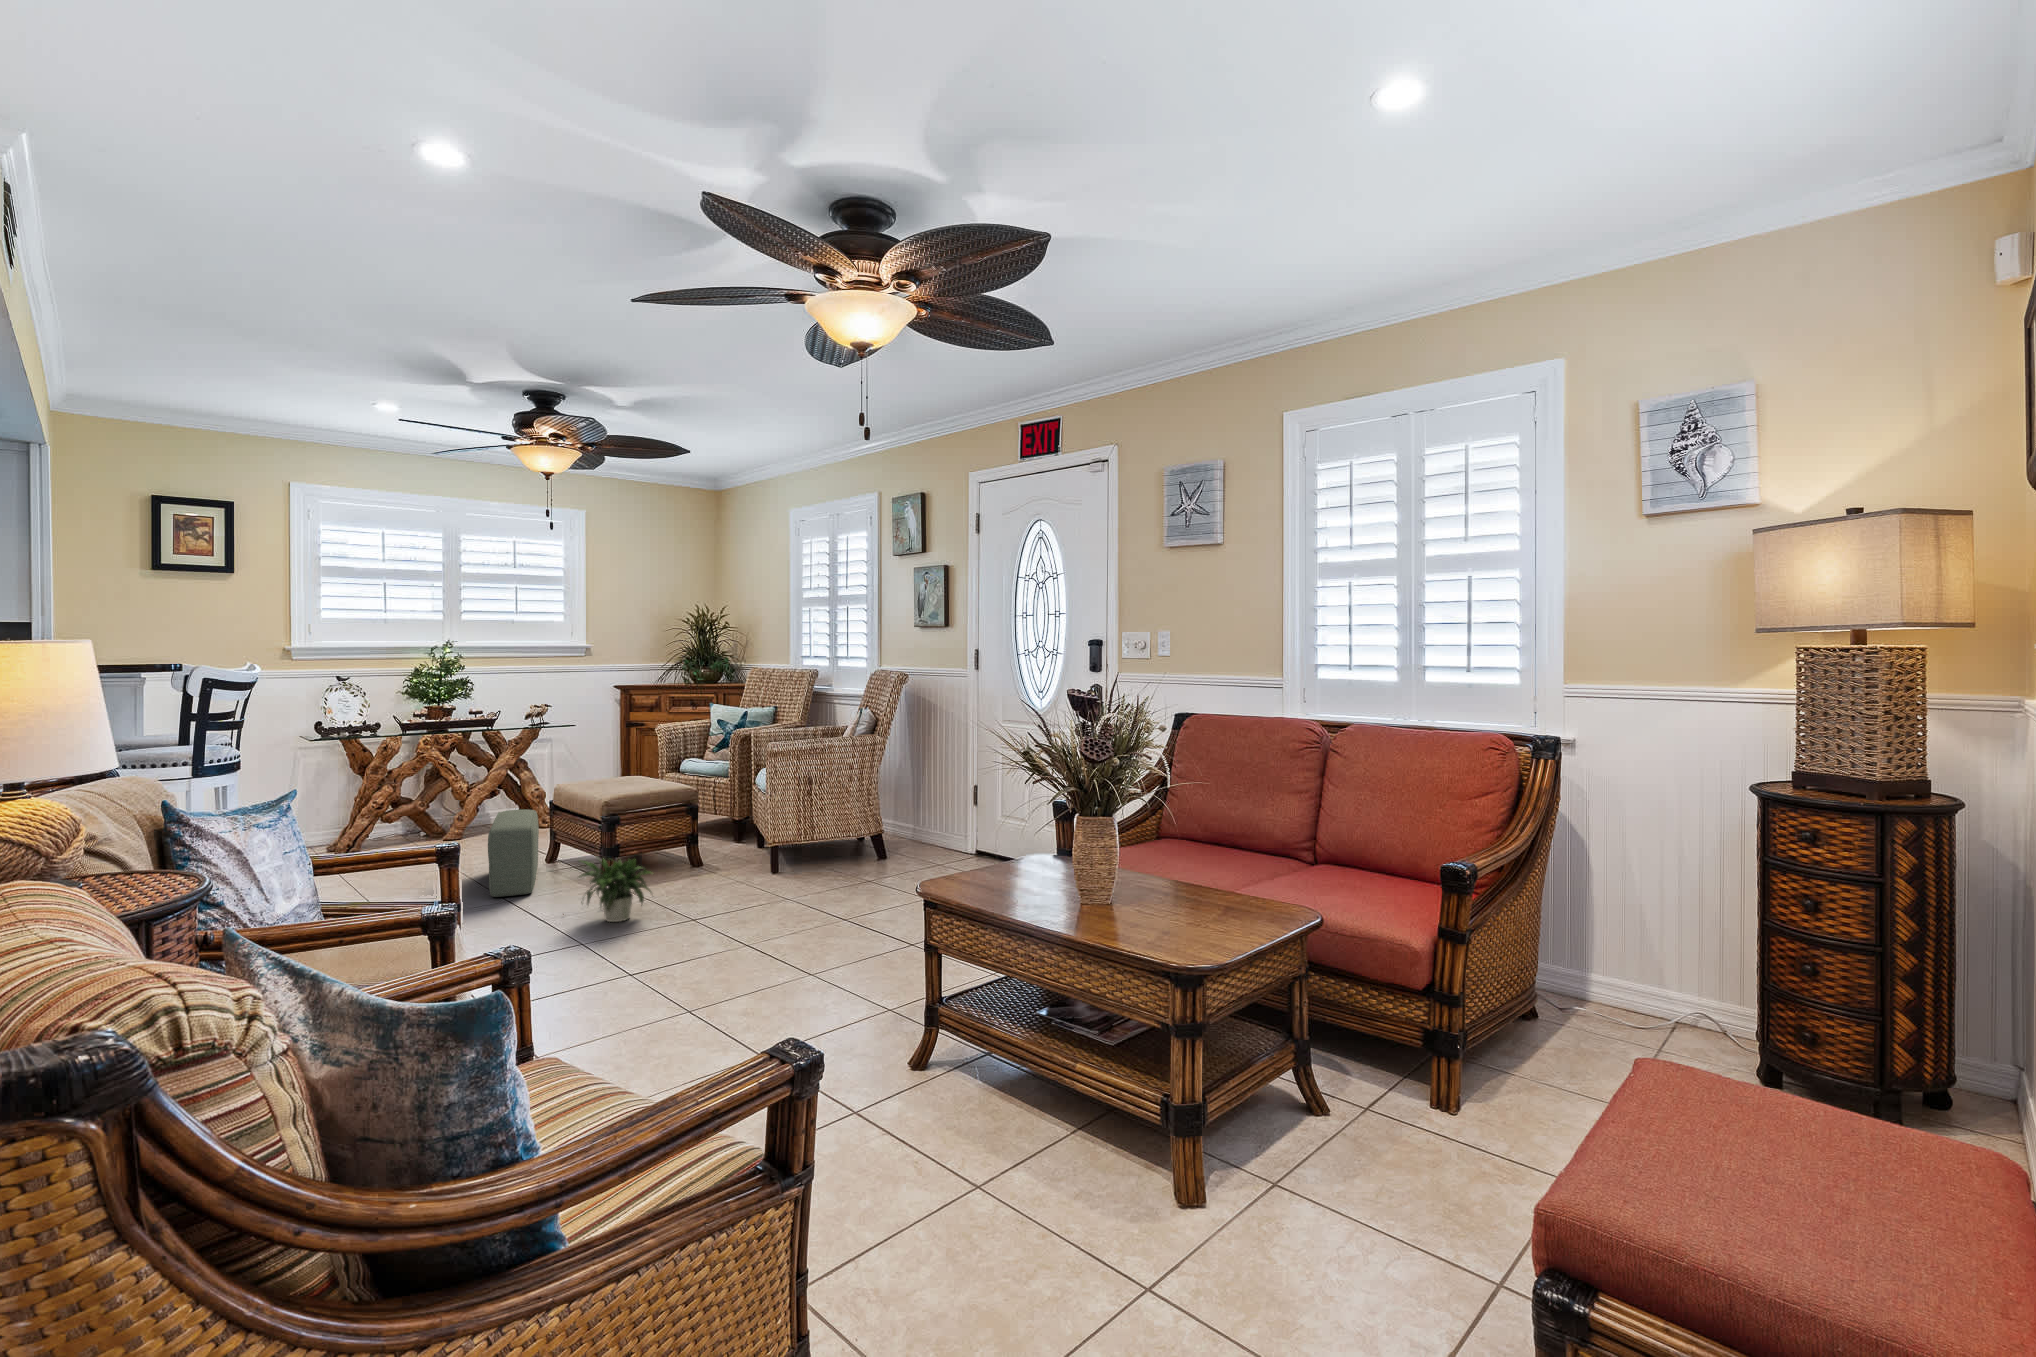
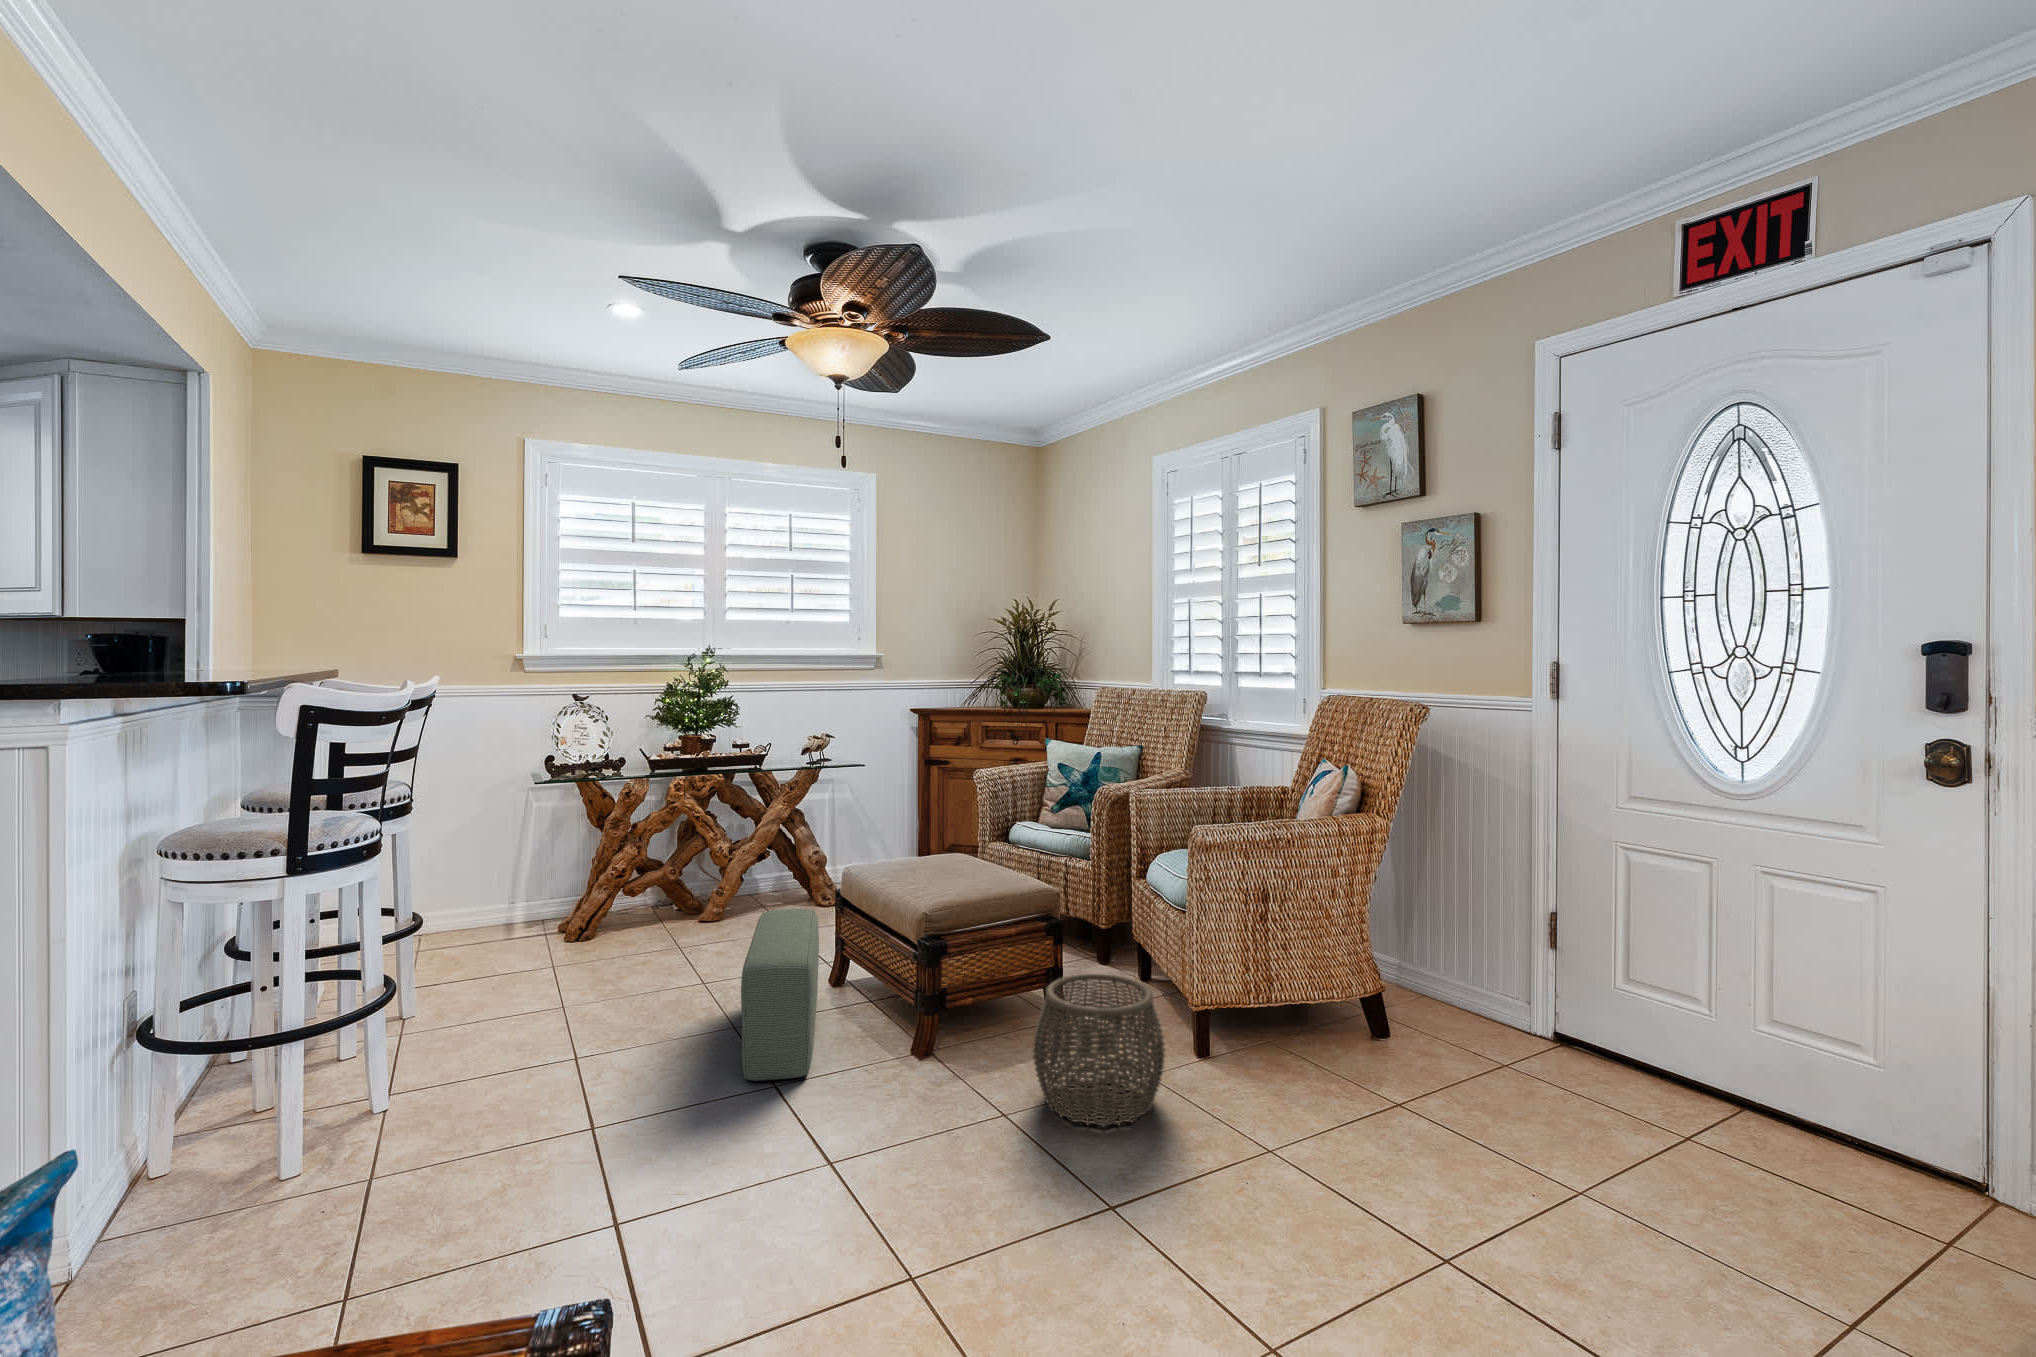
woven basket: none [666,825,742,897] -> present [1033,974,1166,1126]
potted plant: present [579,859,651,922] -> none [860,1053,1032,1201]

